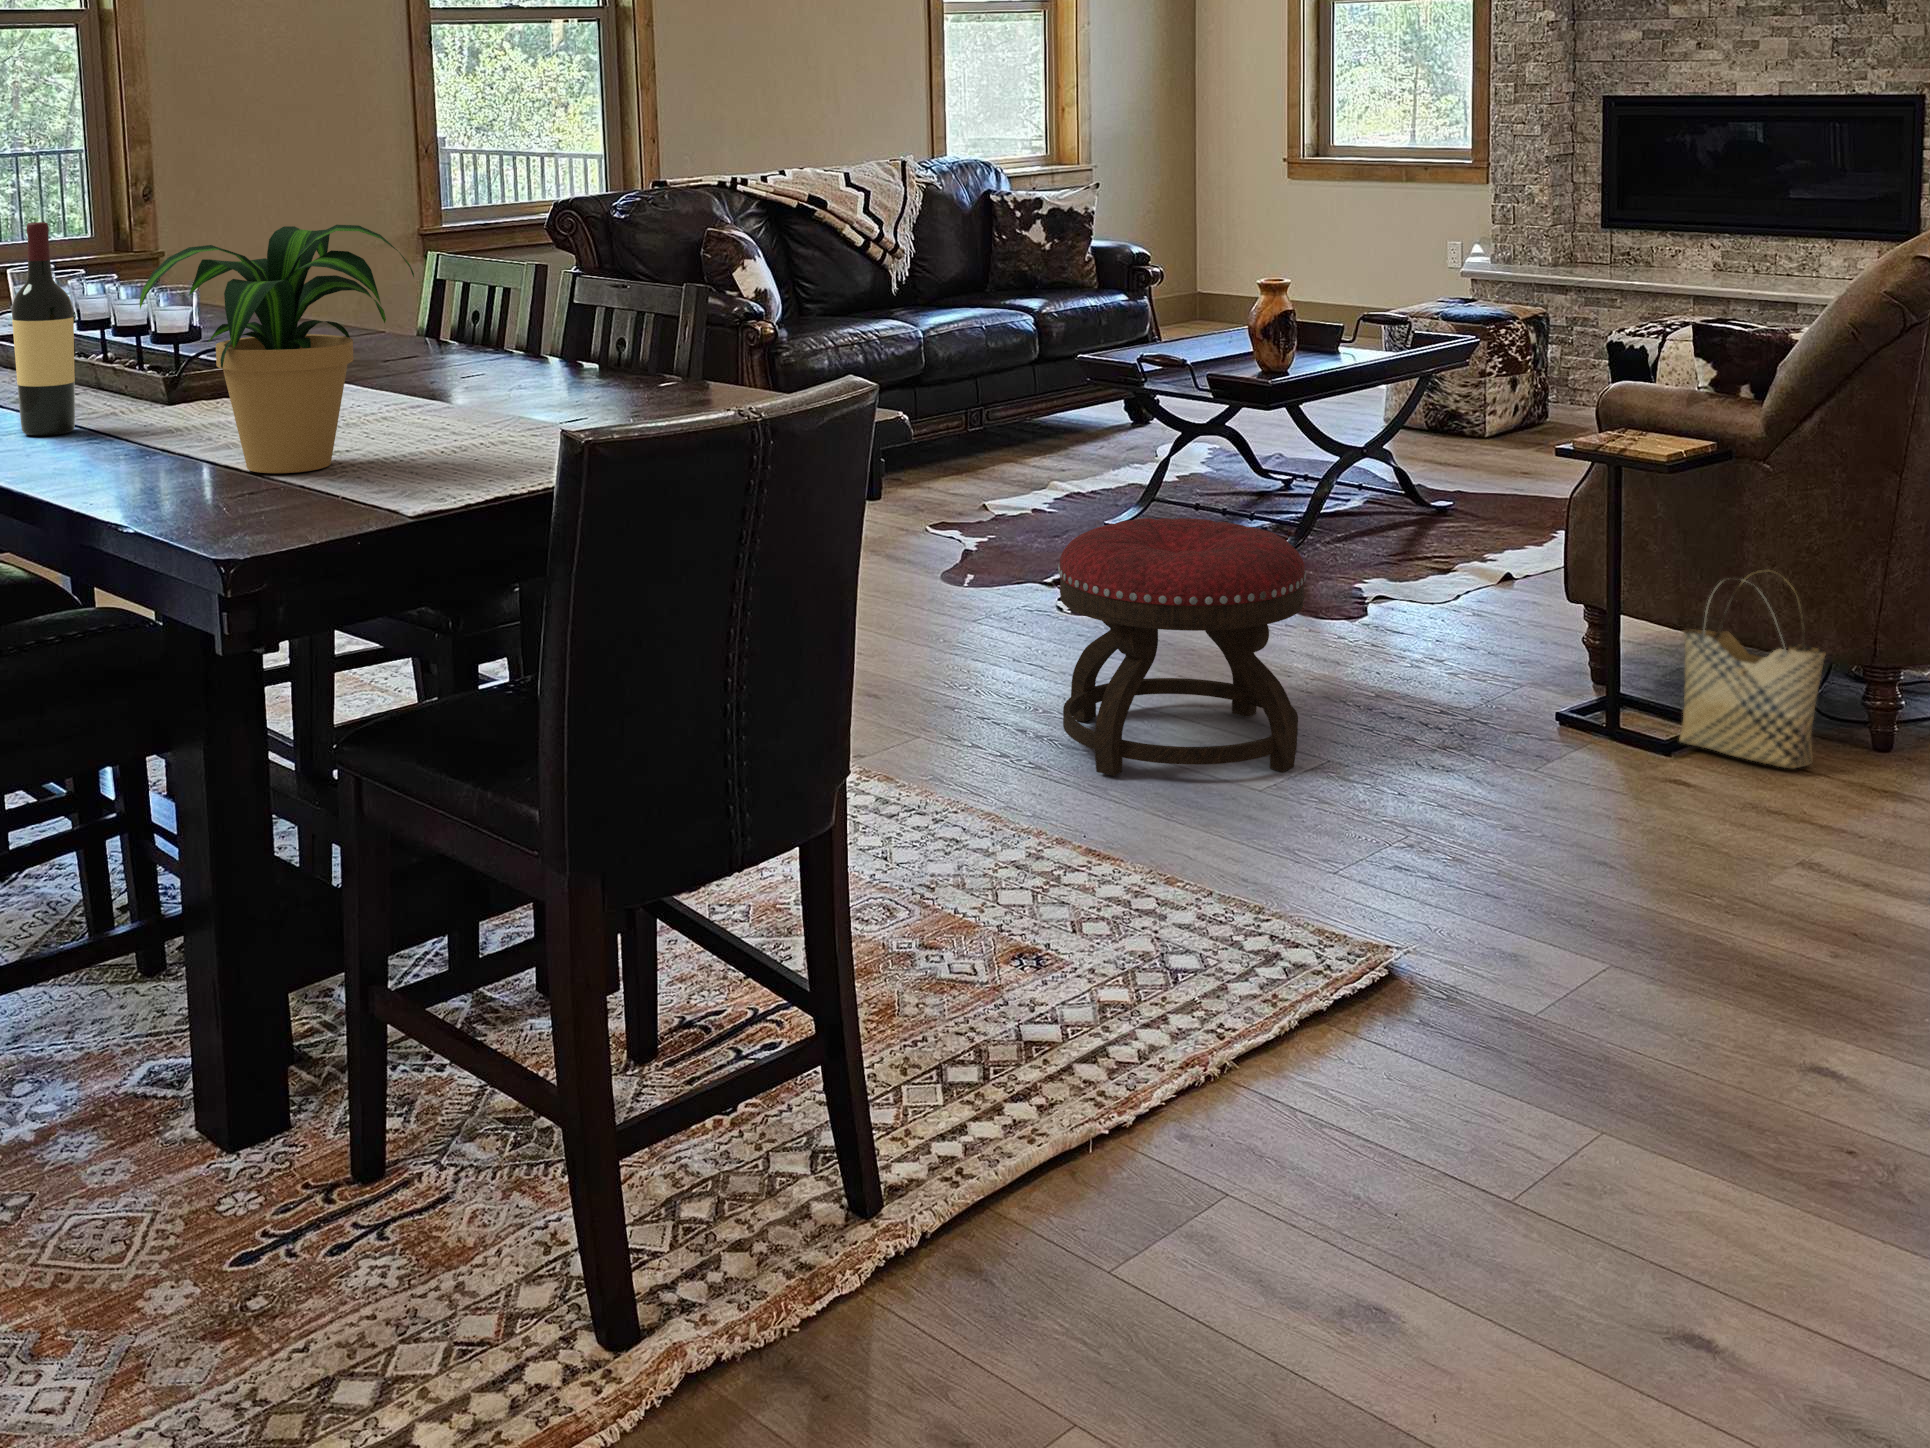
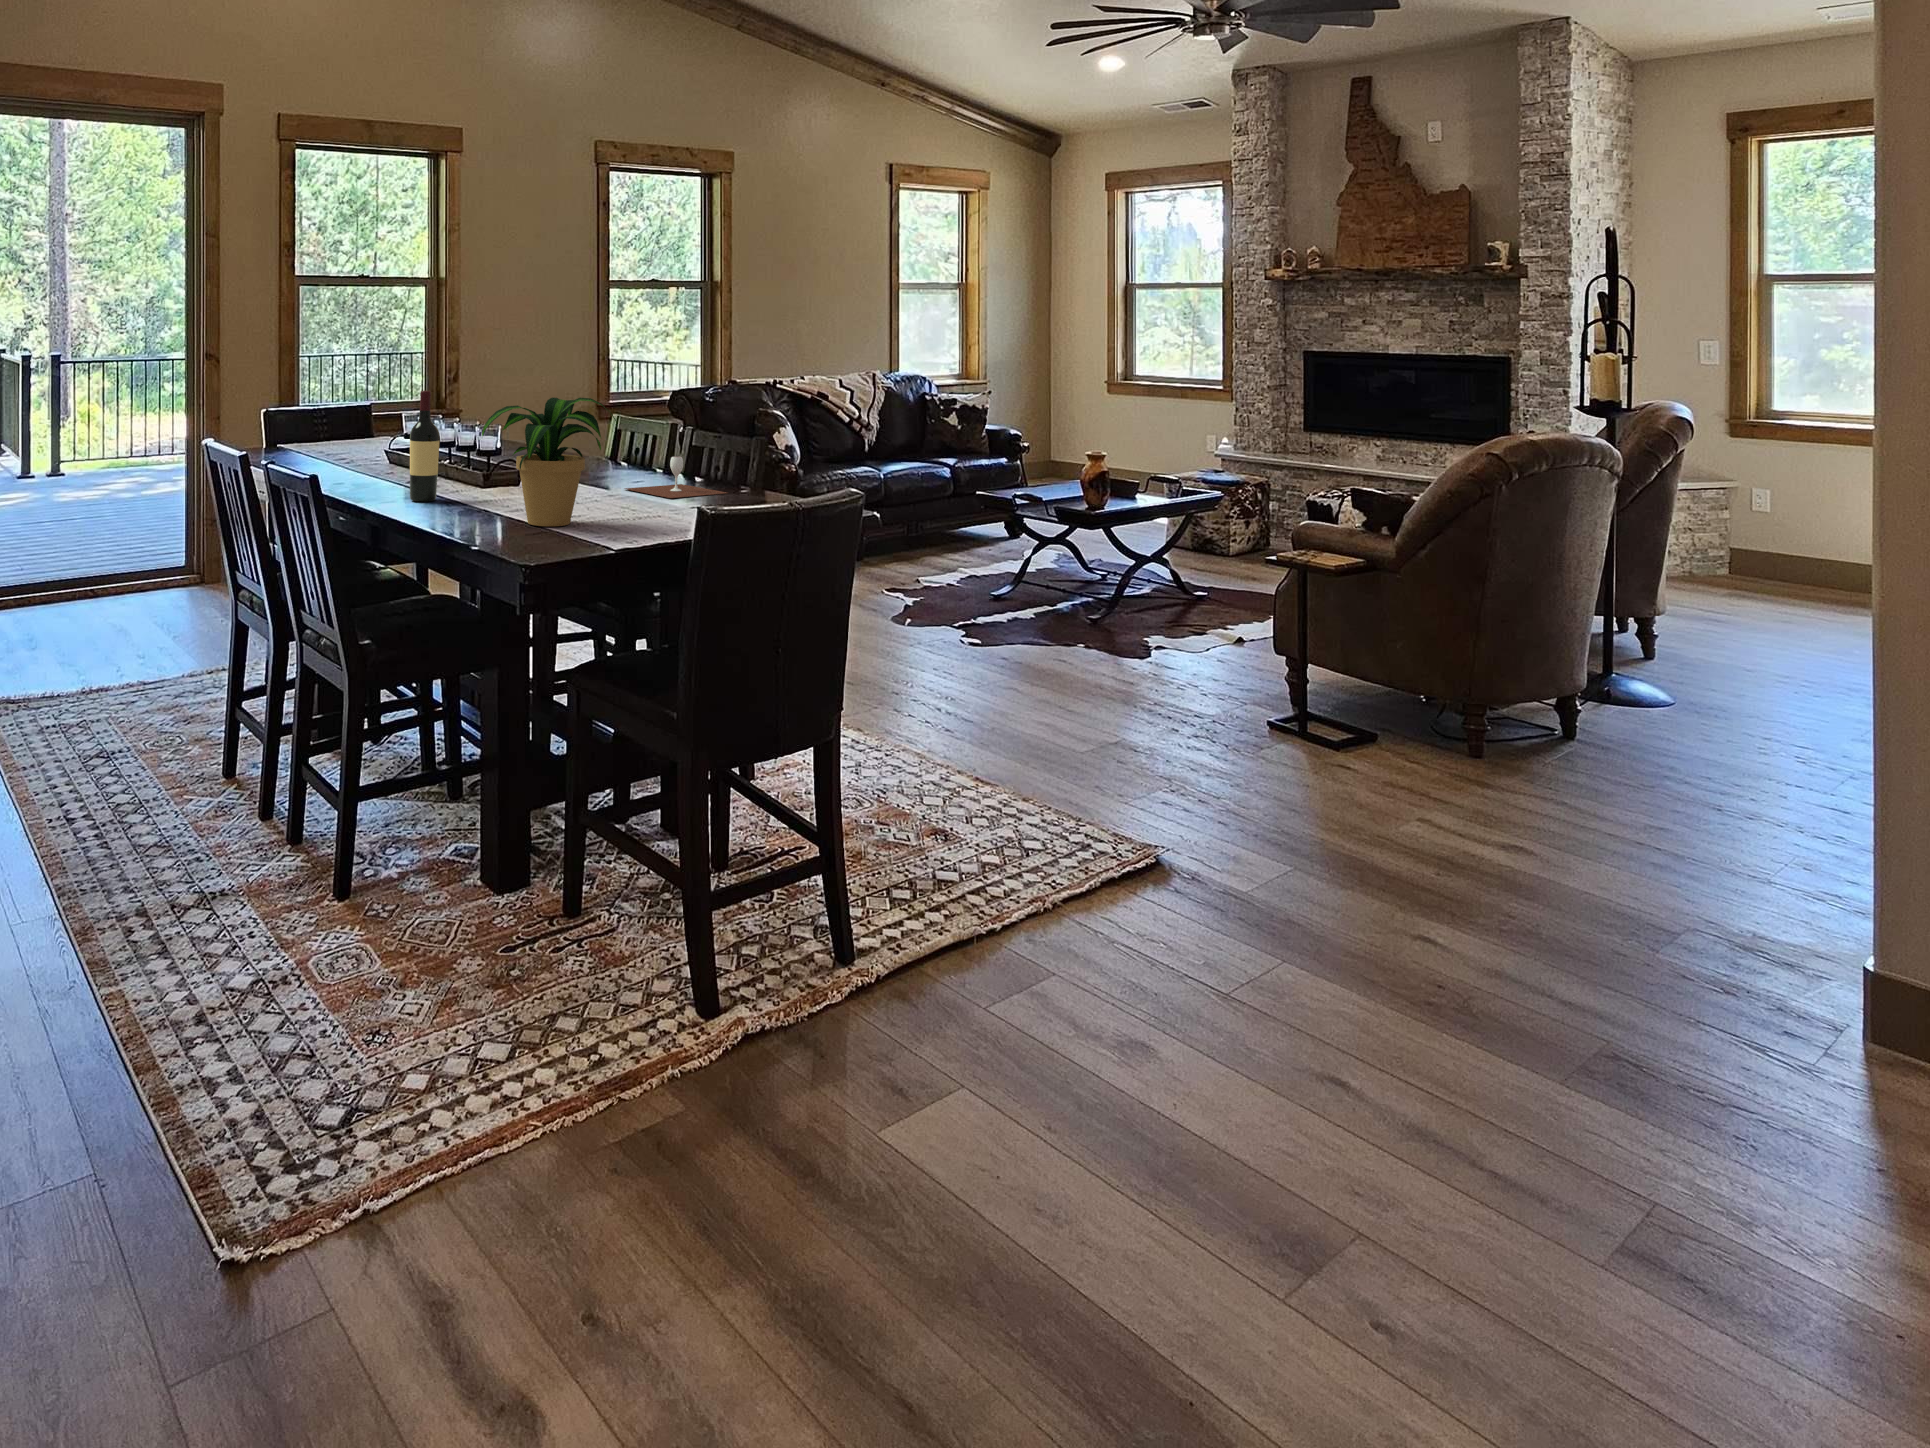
wine glass: none [448,324,645,402] -> present [625,456,727,498]
ottoman: present [1058,518,1306,776] -> none [958,589,1107,746]
woven basket: present [1679,569,1826,768] -> none [1346,643,1441,769]

